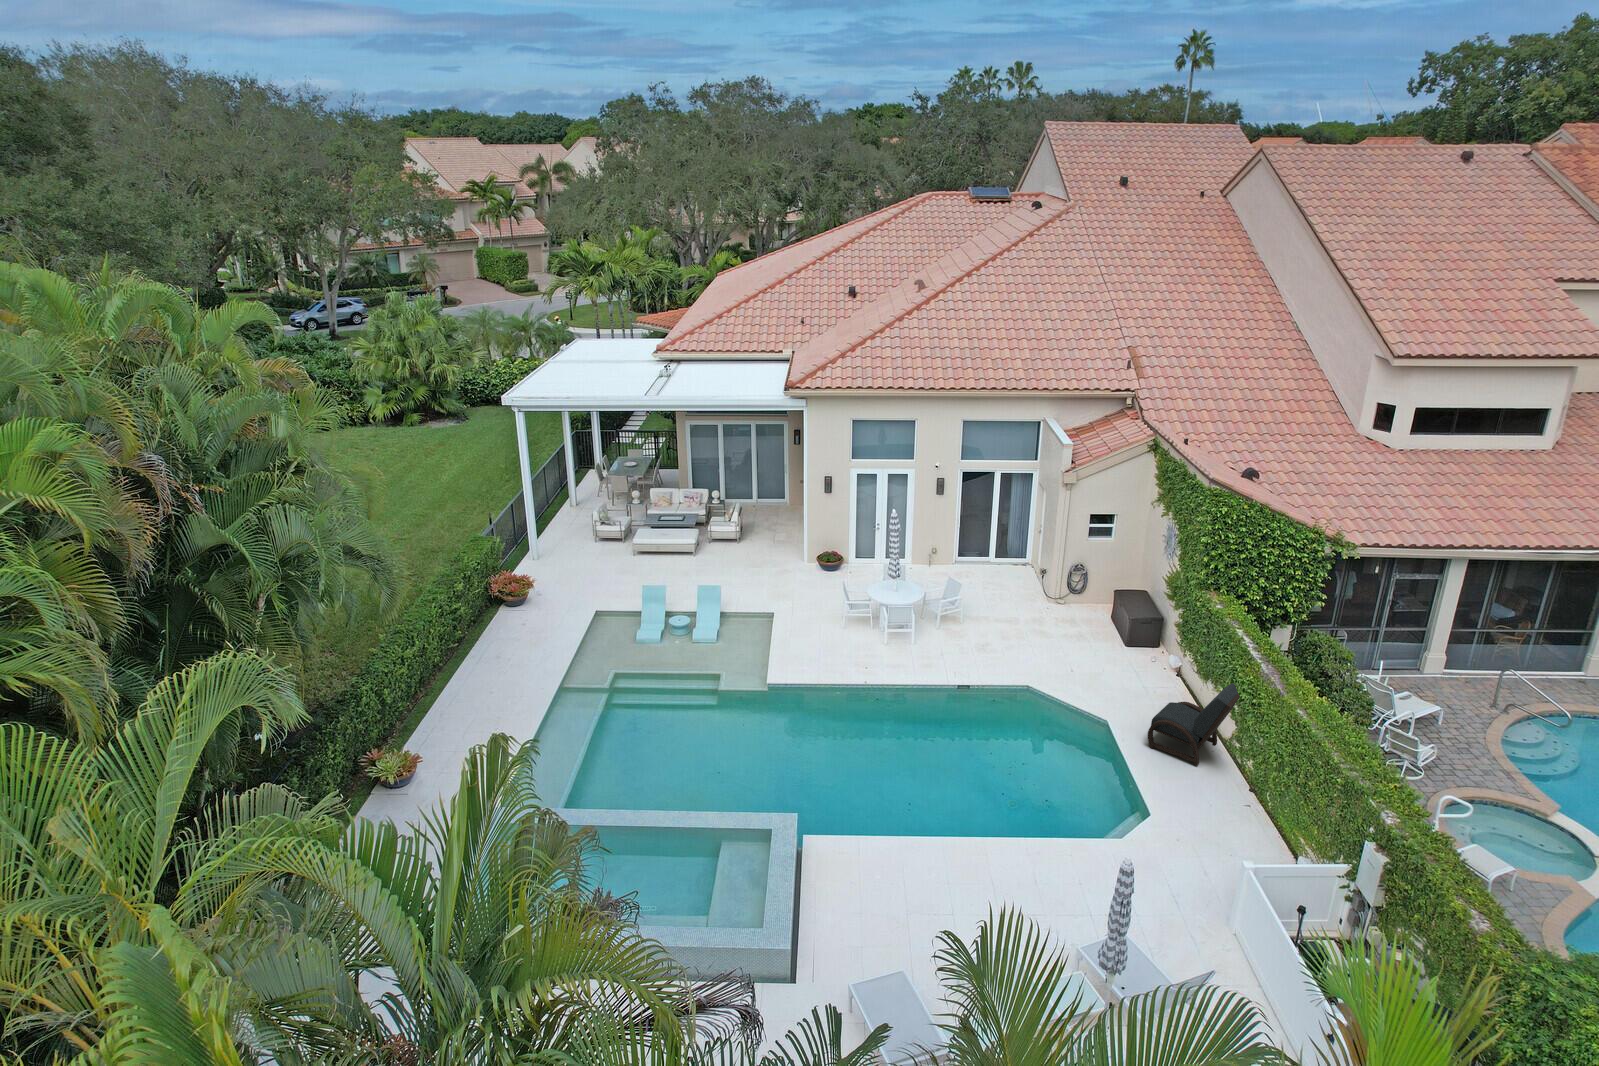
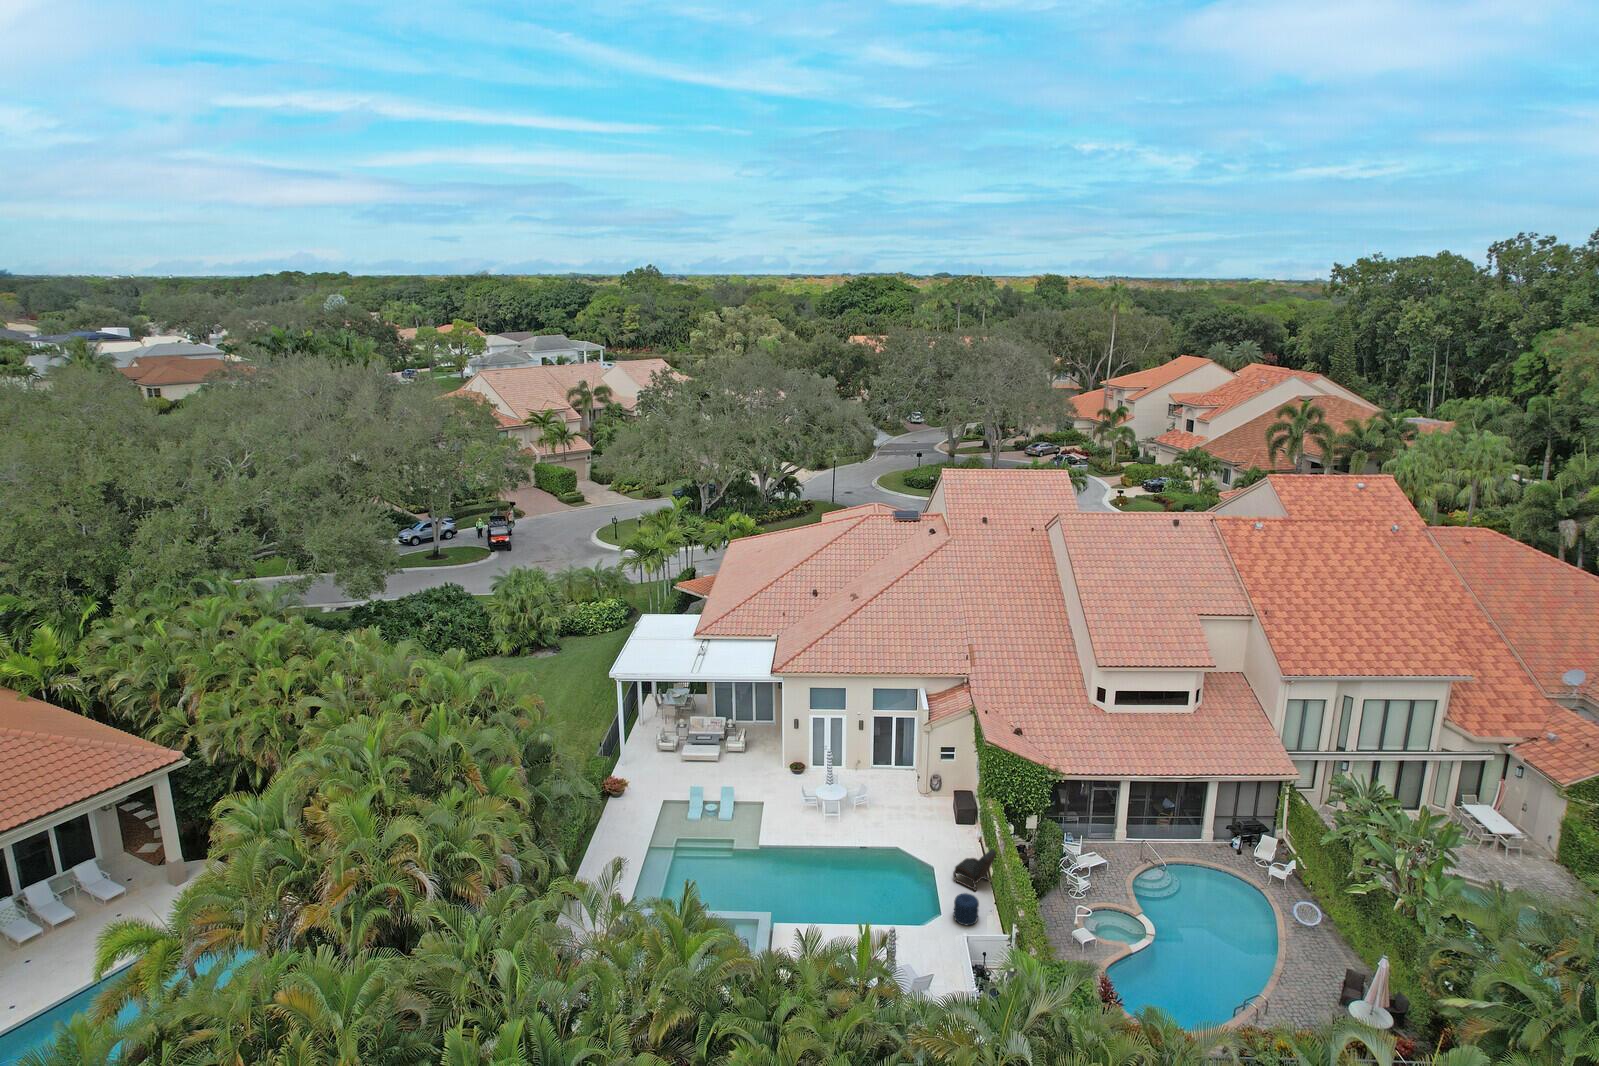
pouf: none [1167,769,1225,834] -> present [954,893,979,926]

